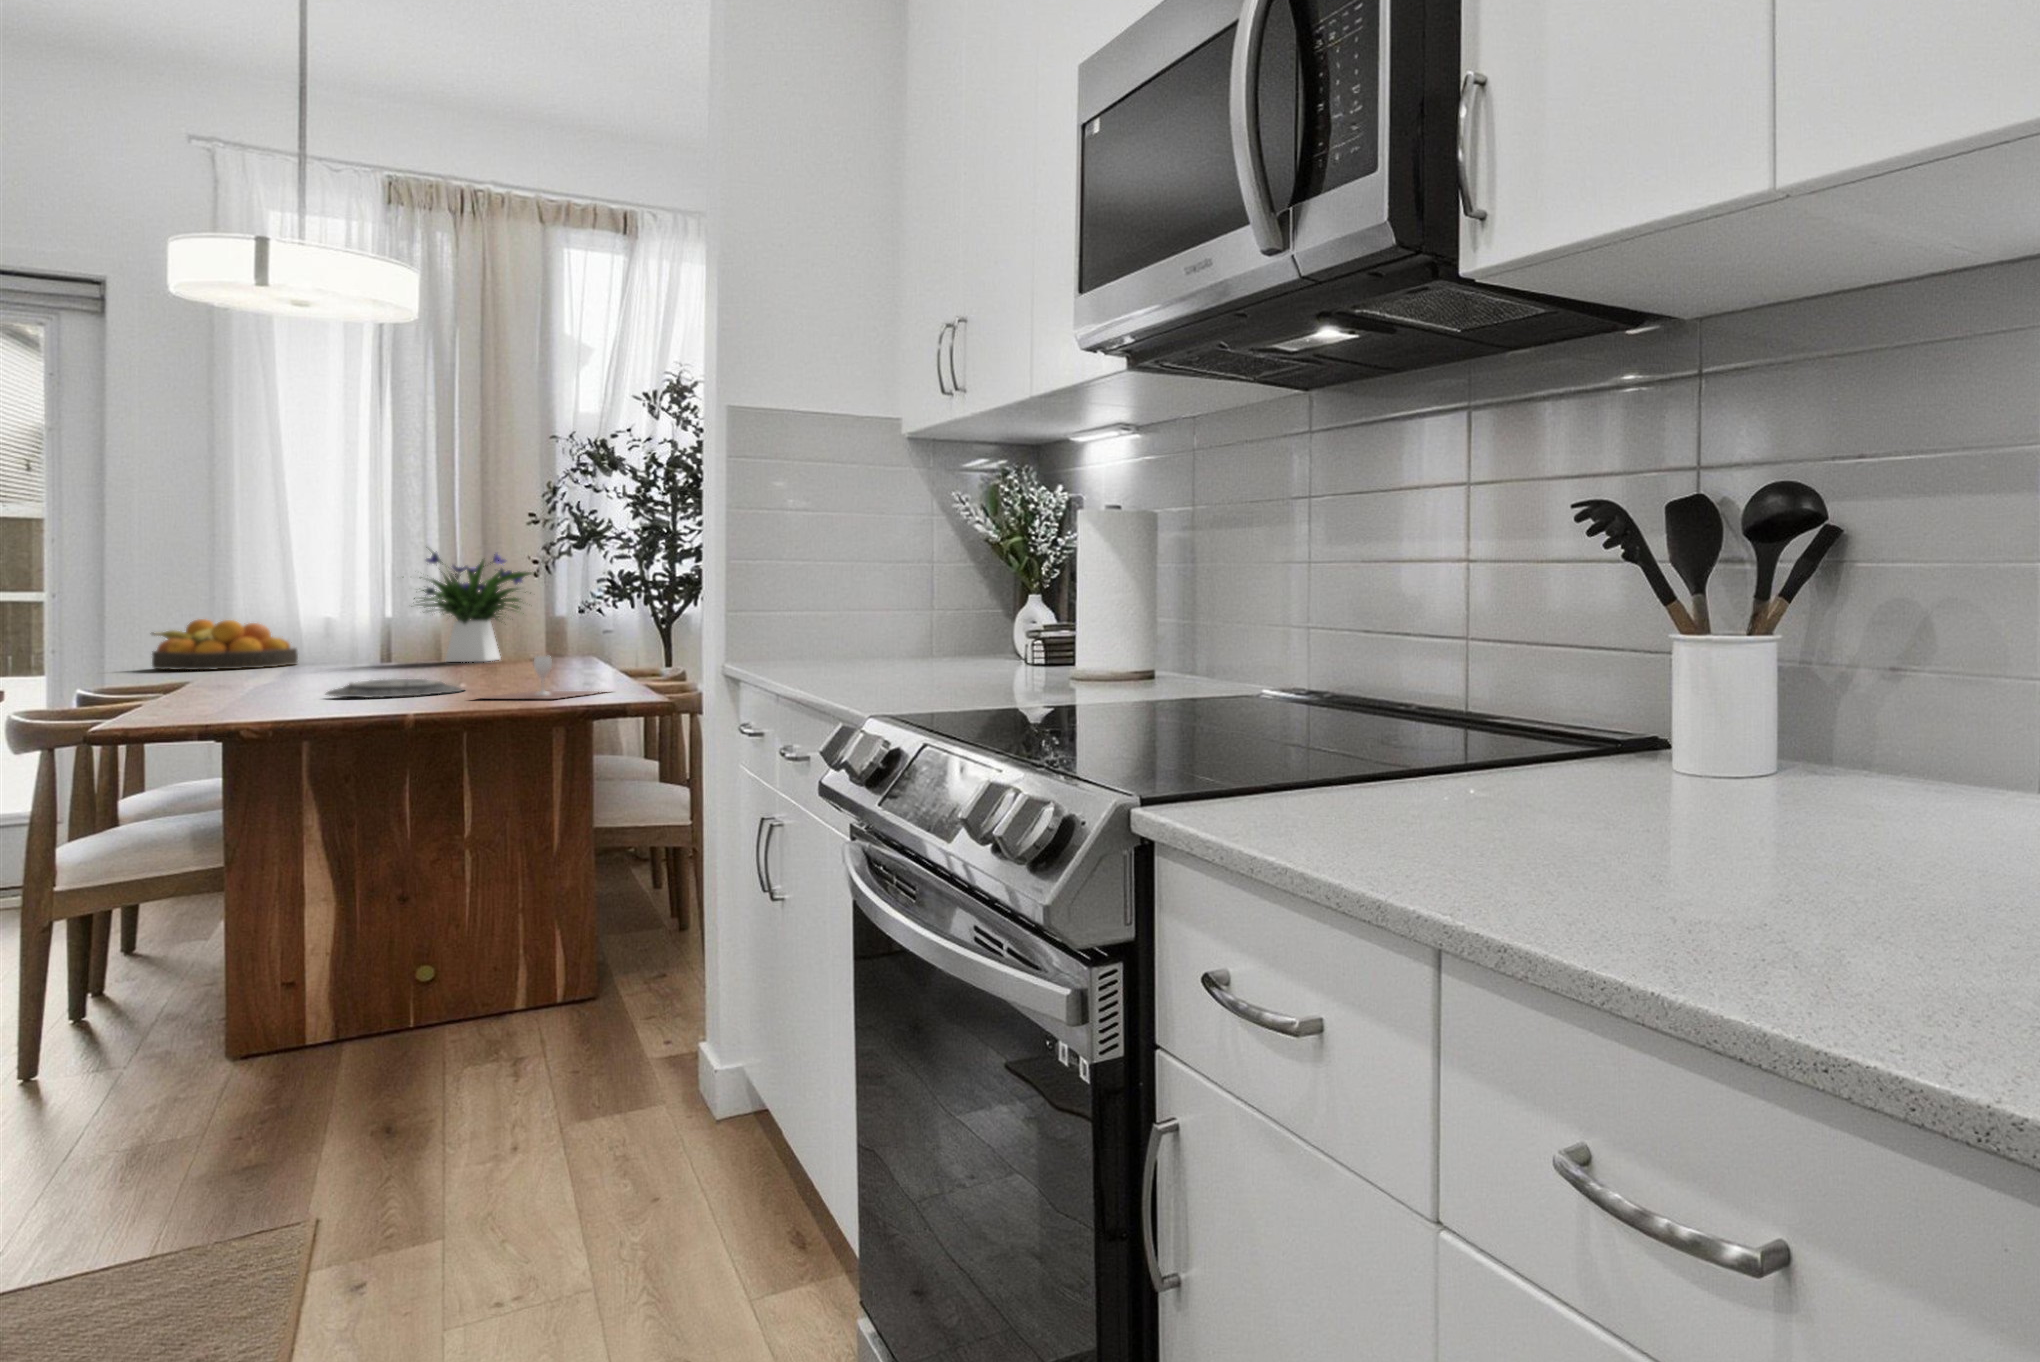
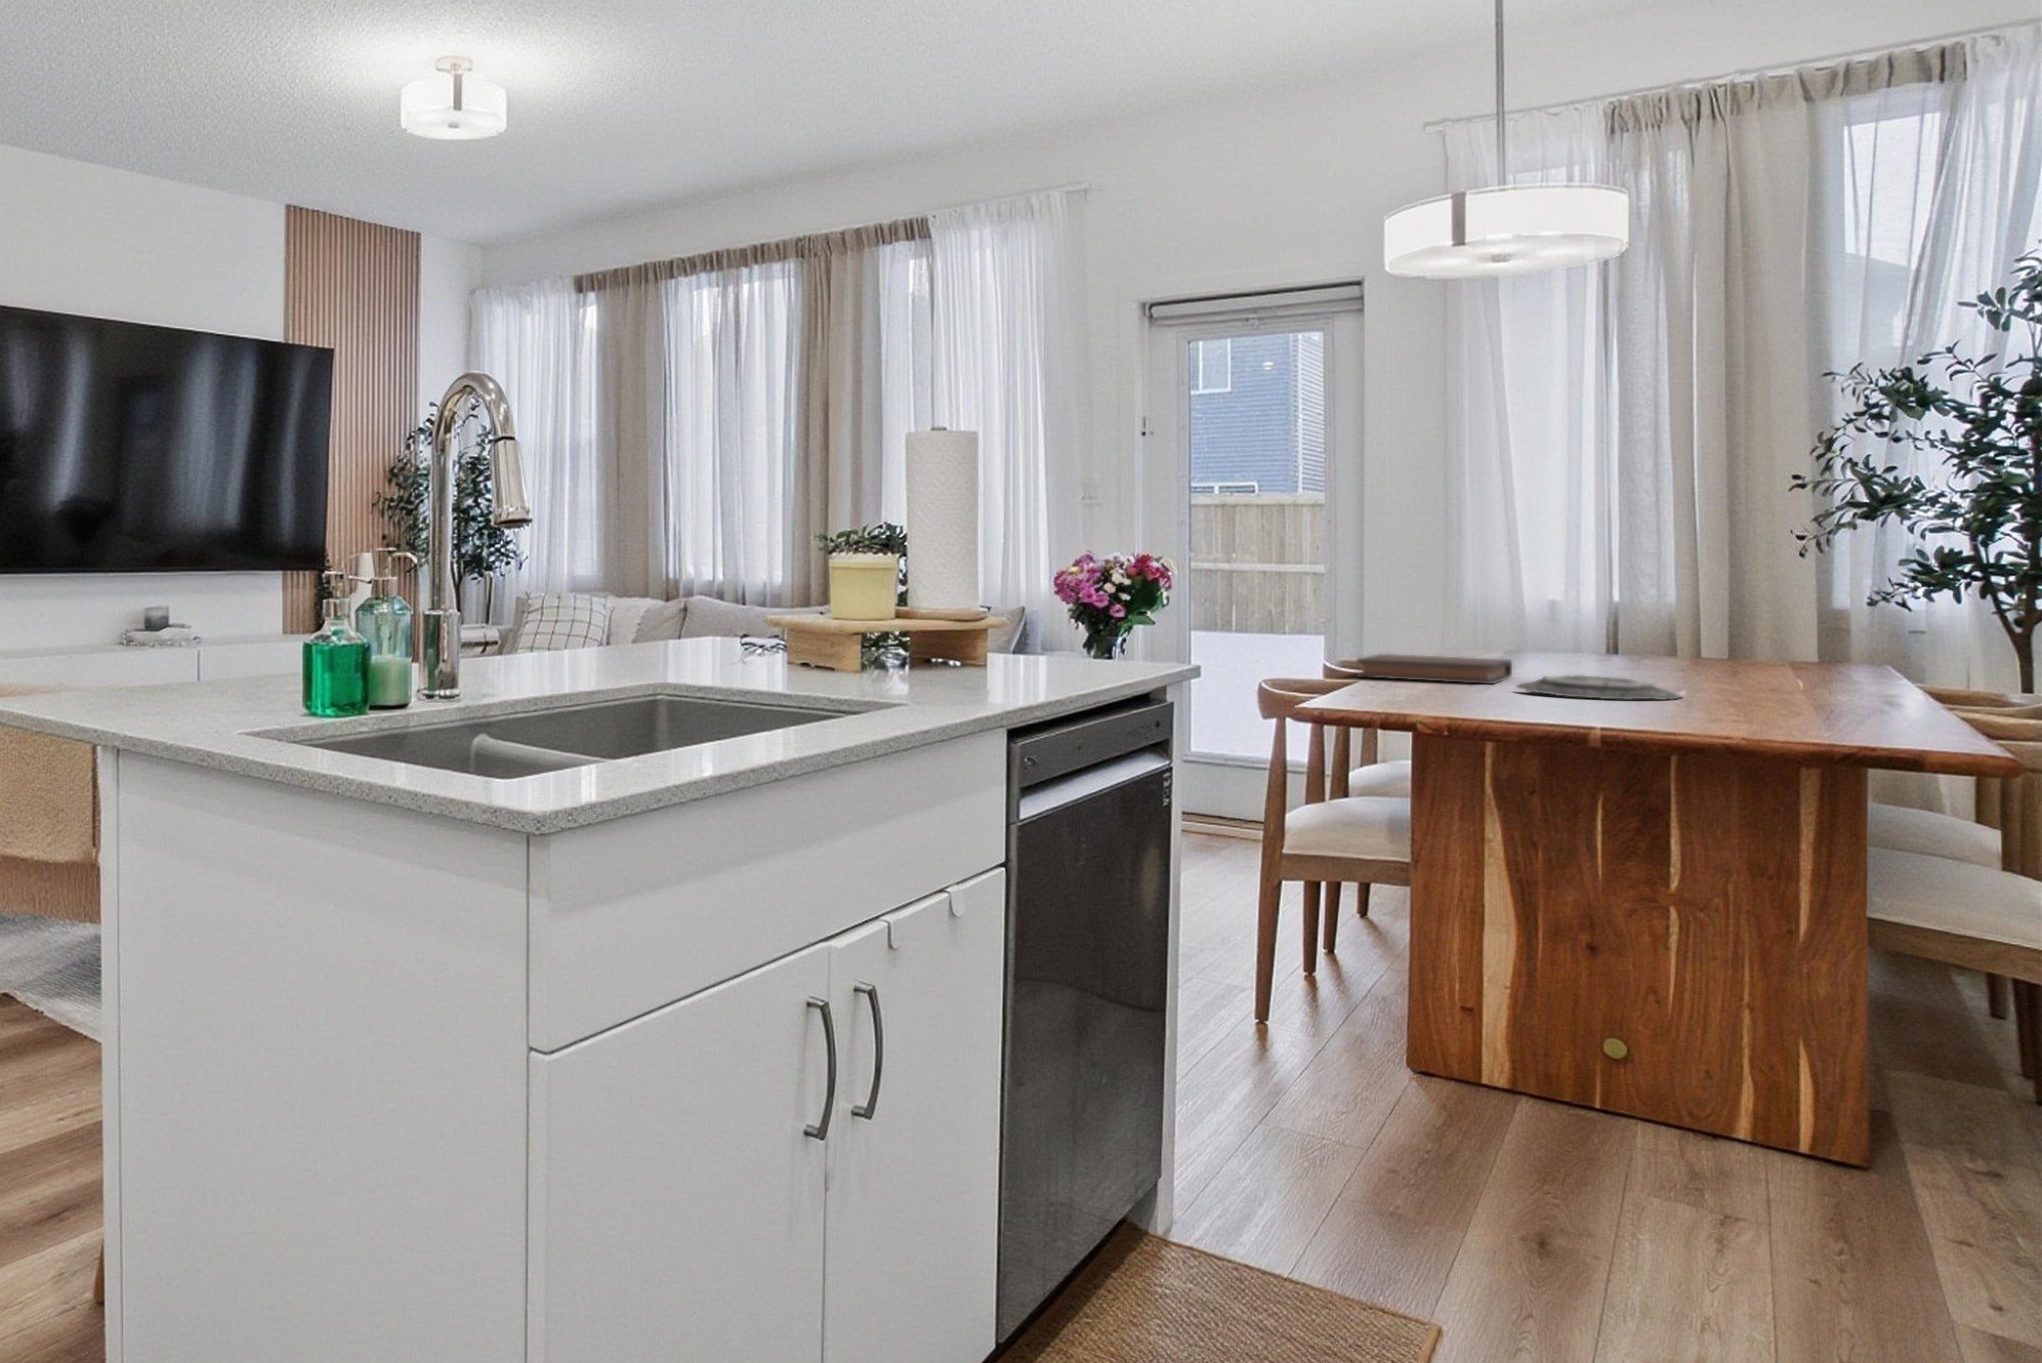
flower arrangement: present [414,547,534,662] -> none [1622,519,1803,660]
fruit bowl: present [152,619,298,670] -> none [1392,599,1521,650]
wine glass: present [484,655,609,699] -> none [1675,662,1909,725]
book: none [146,672,311,700] -> present [1357,654,1512,684]

